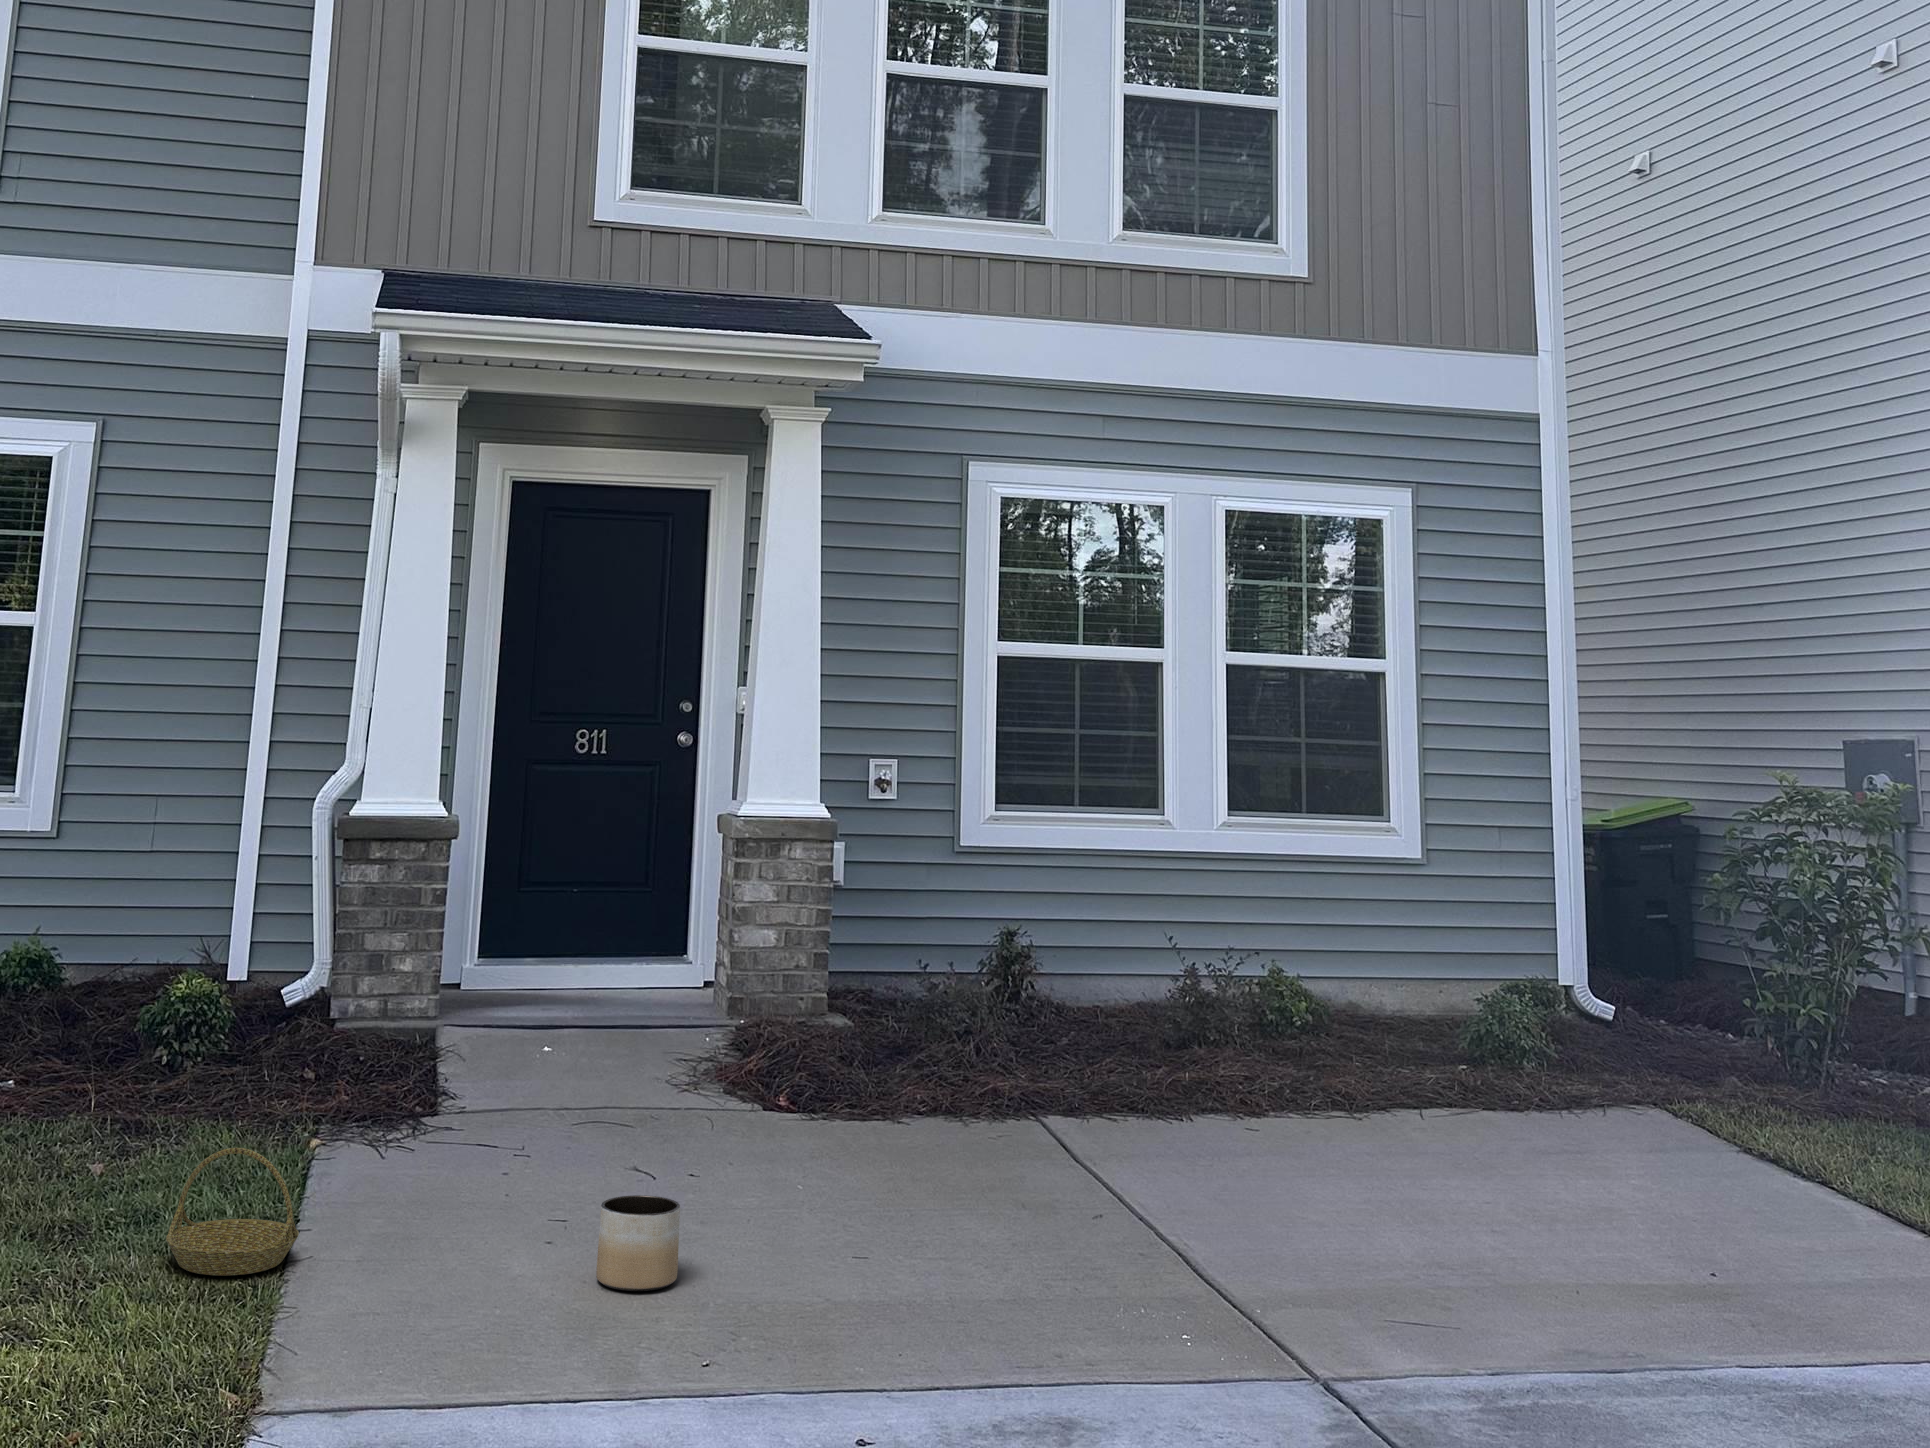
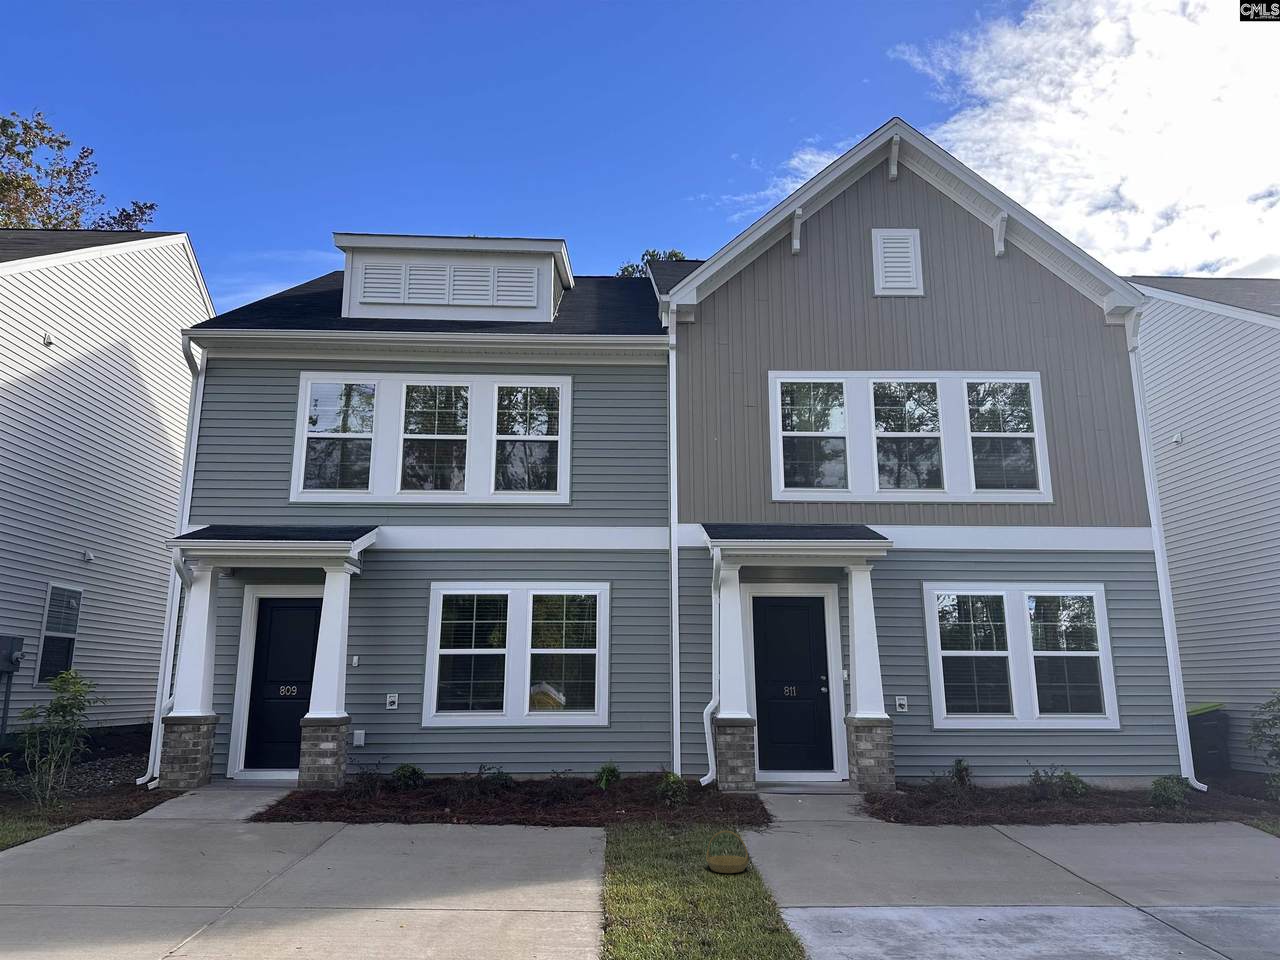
planter: present [596,1195,680,1291] -> none [853,848,882,880]

